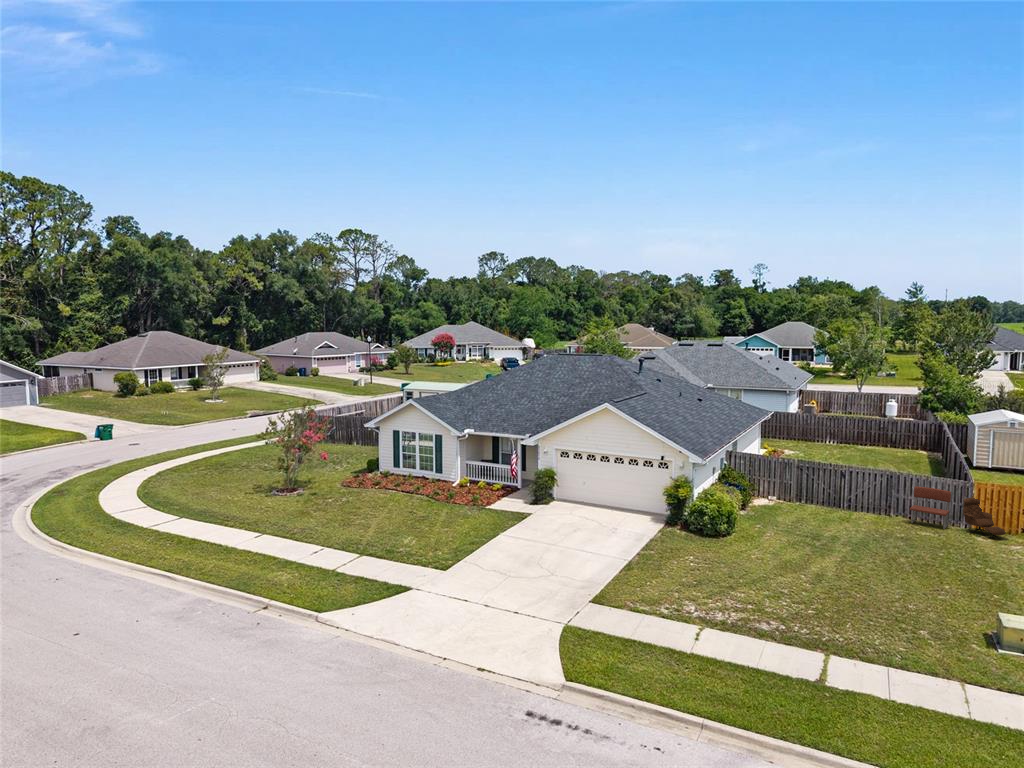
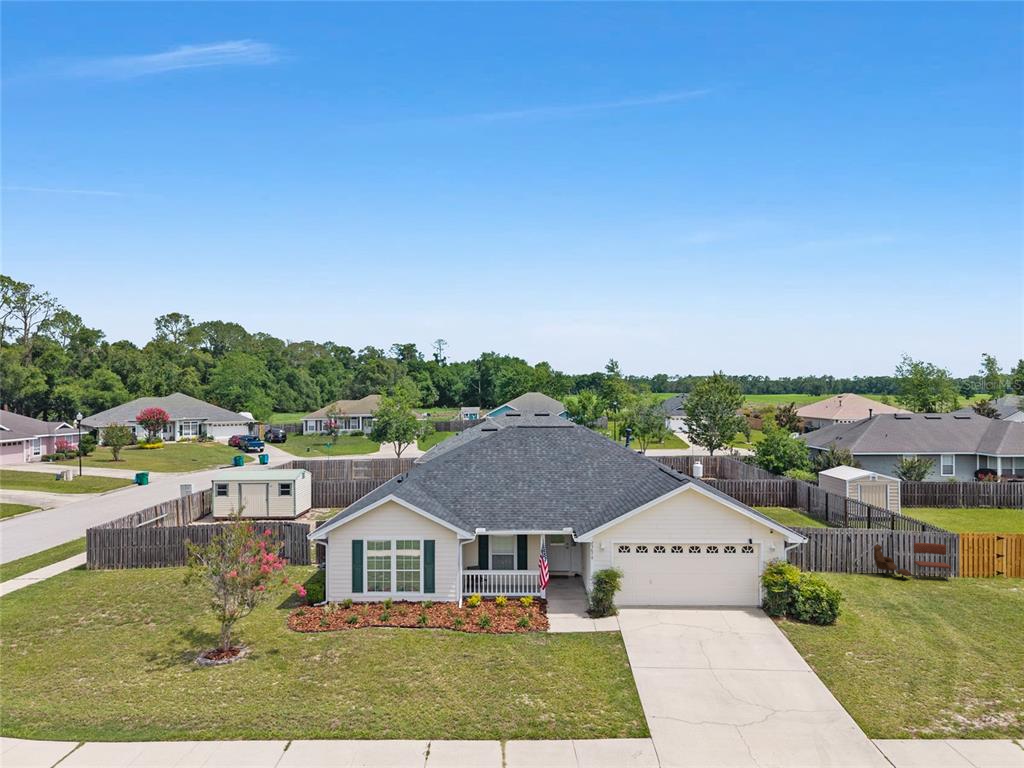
lounge chair: present [963,498,1006,539] -> present [874,544,911,579]

